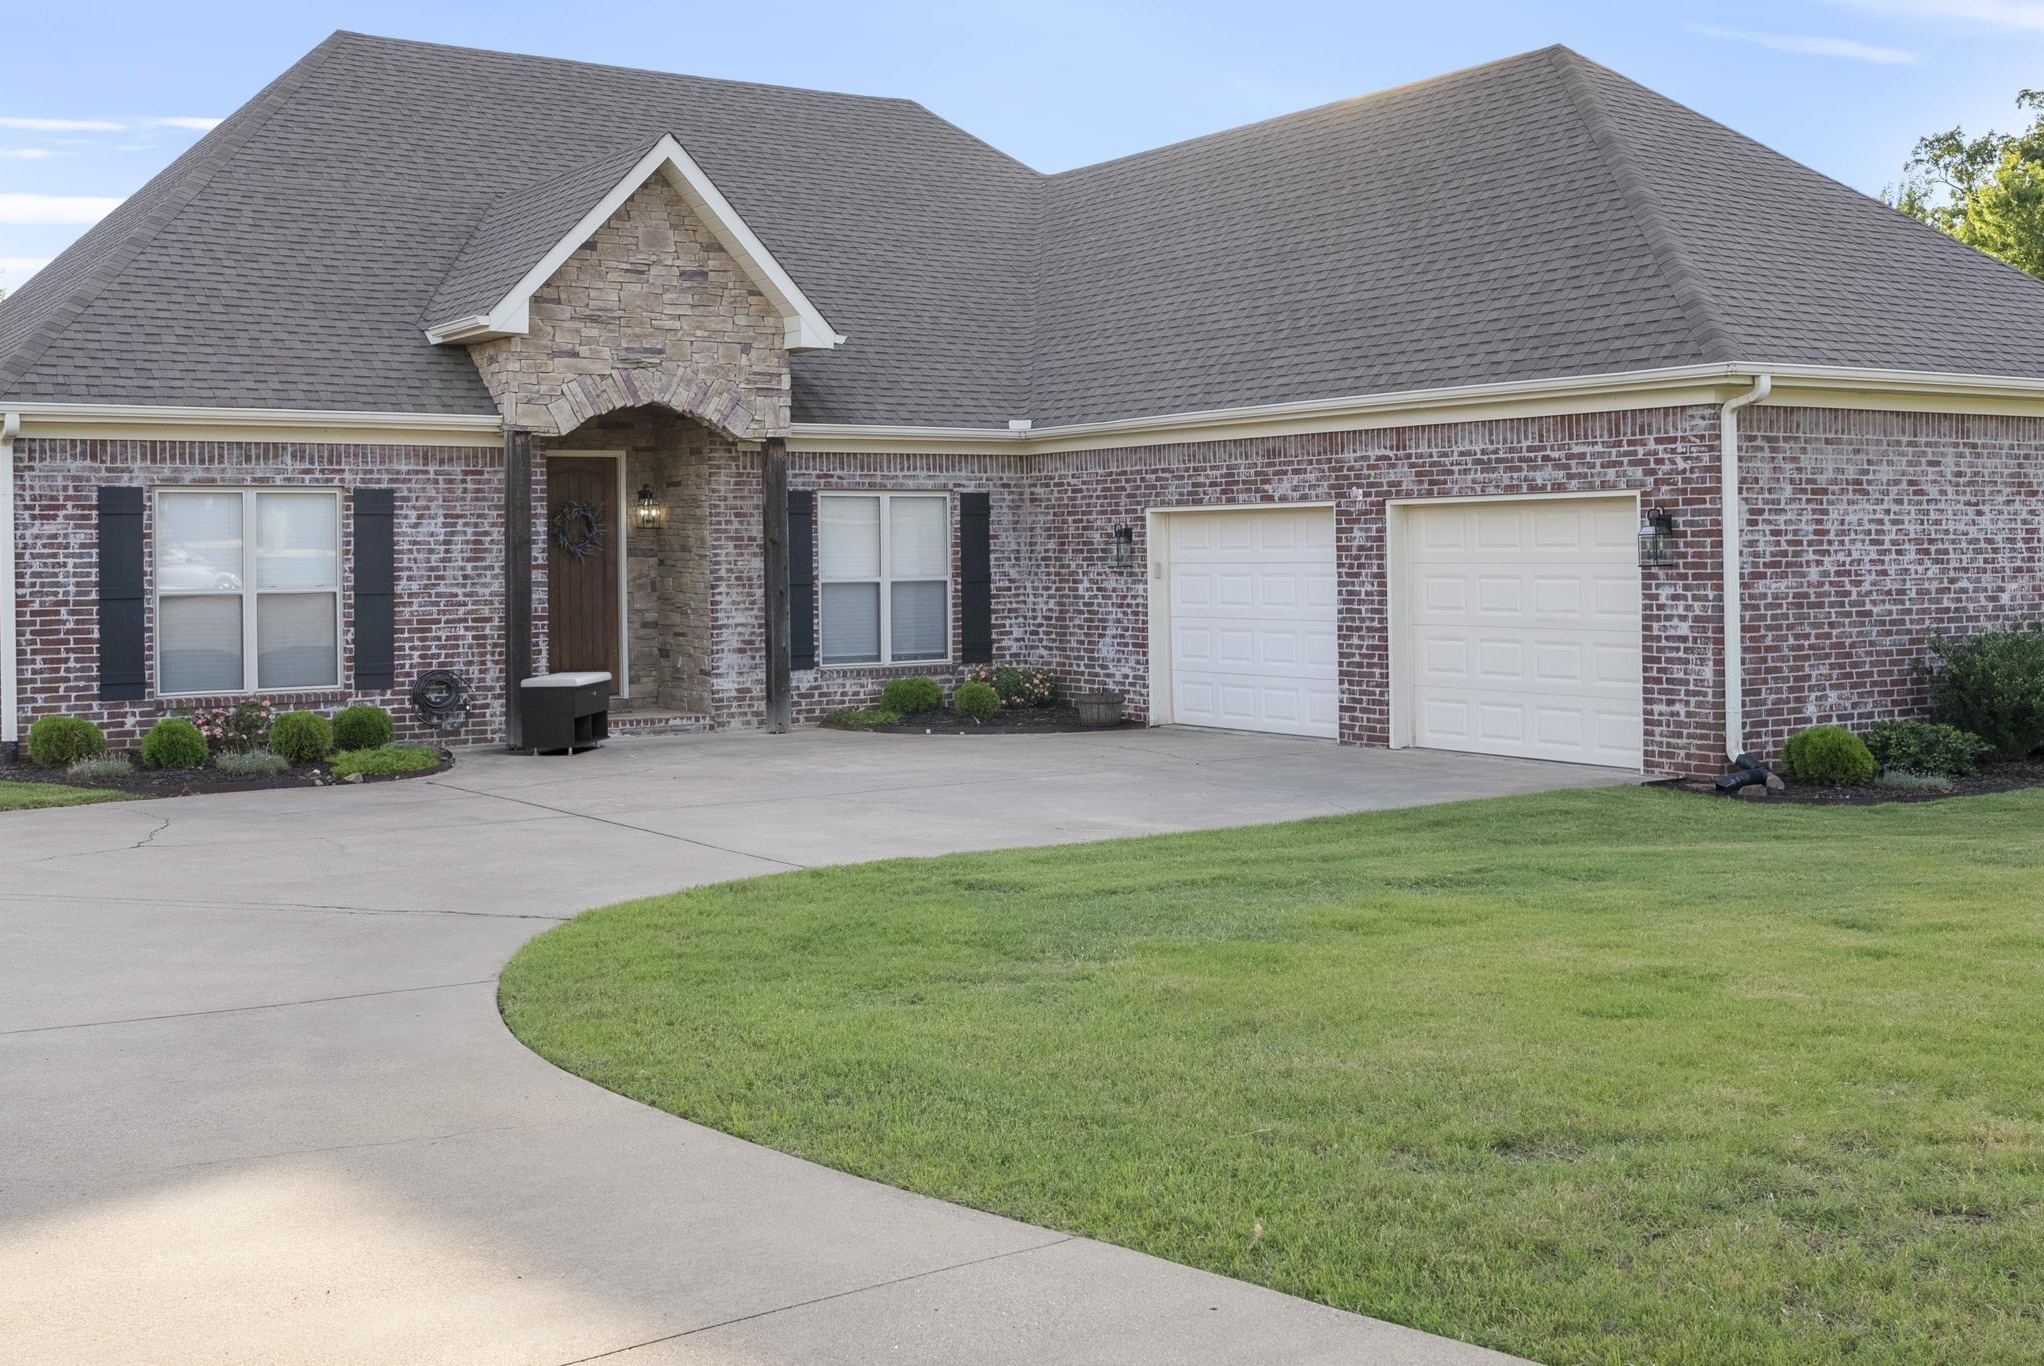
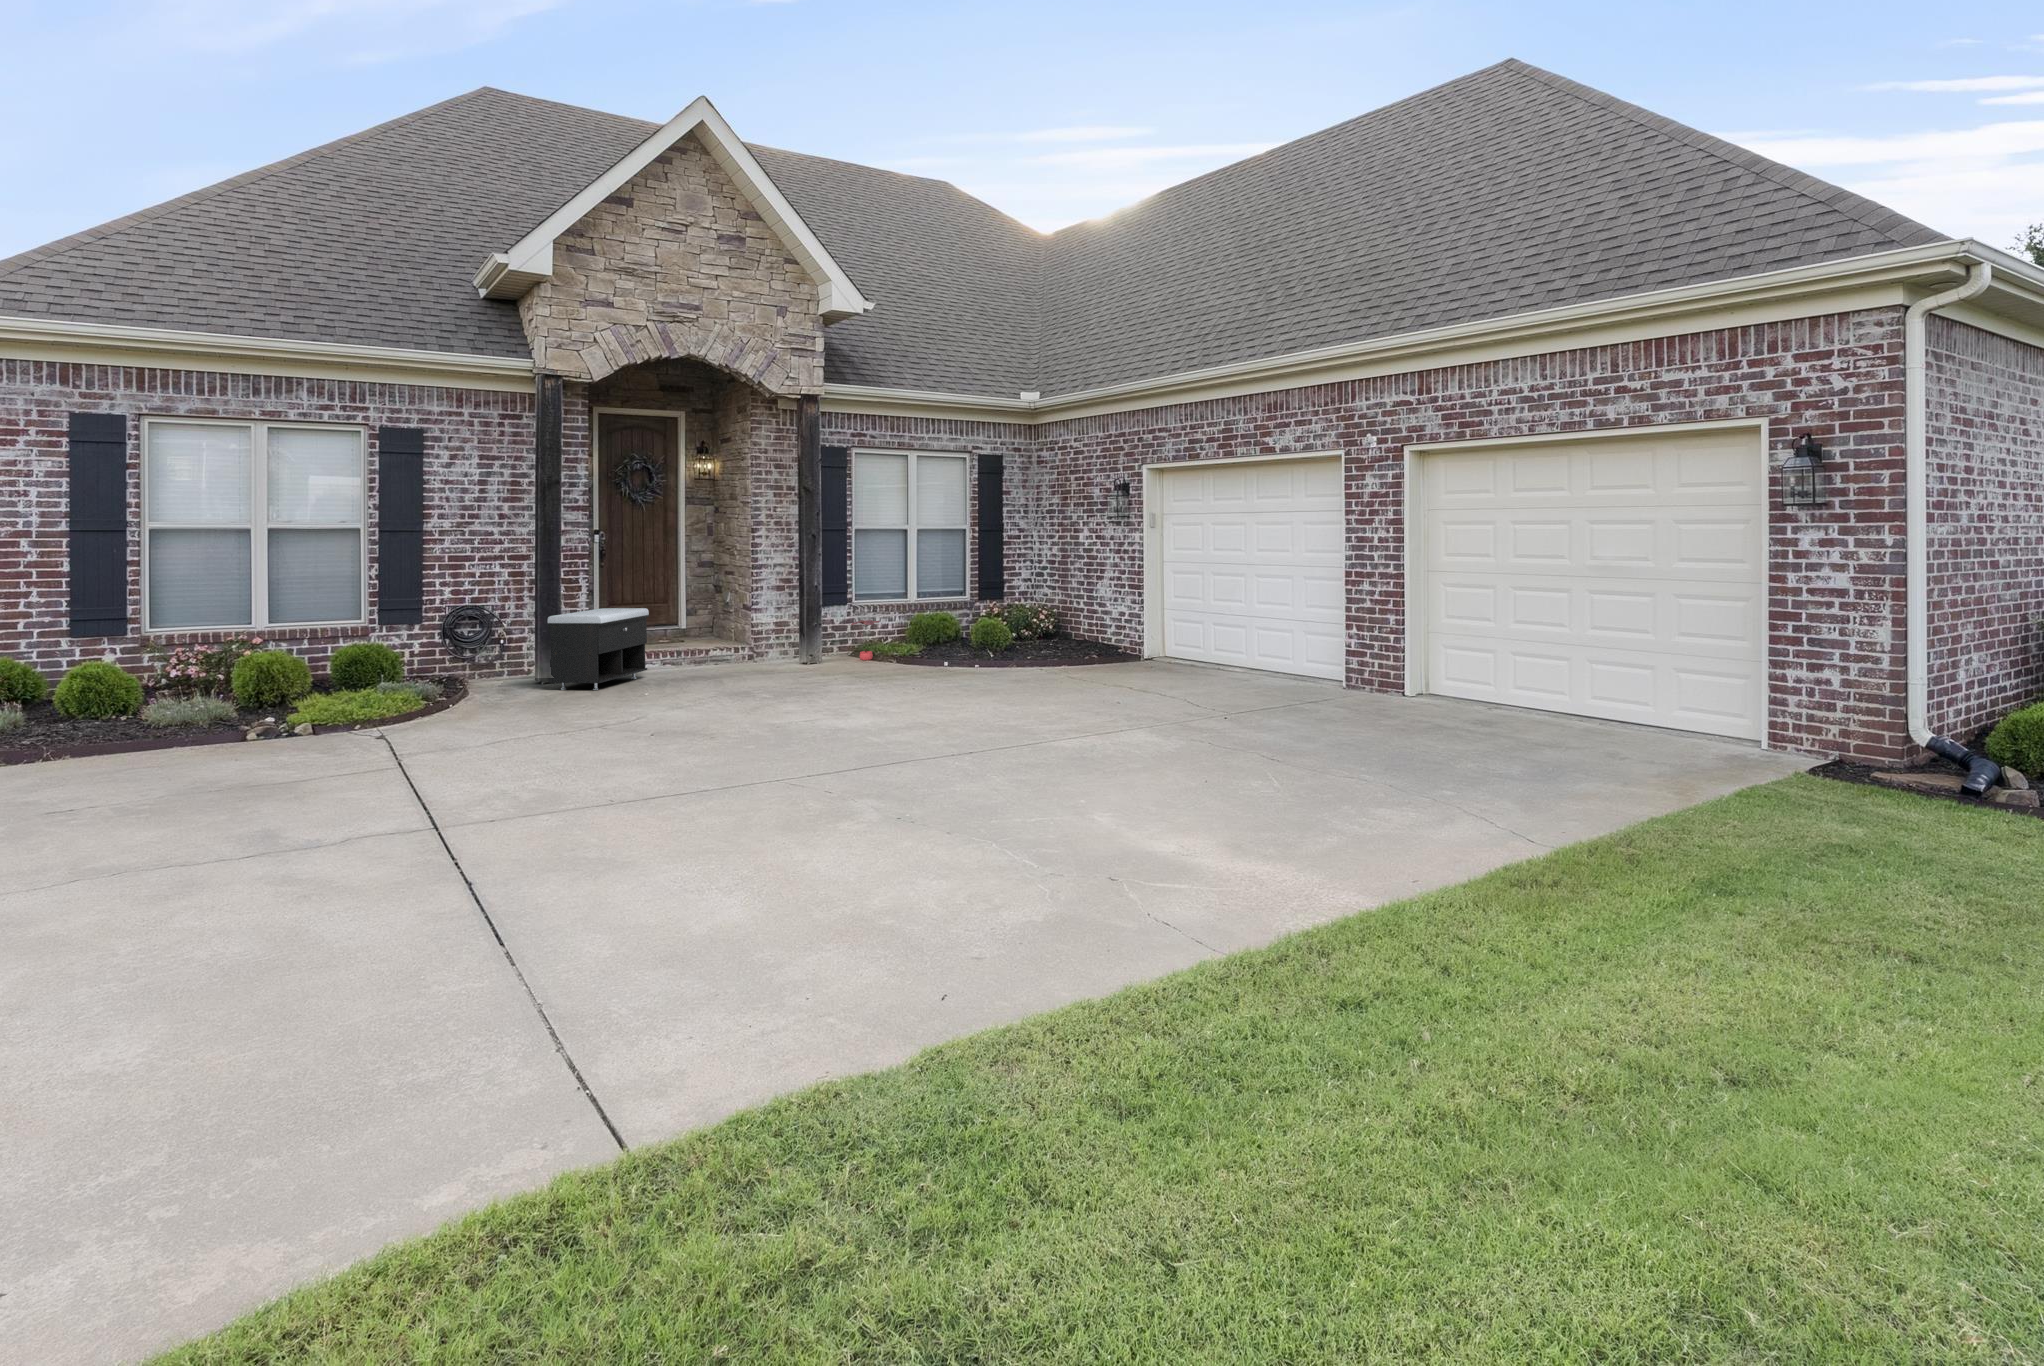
wooden bucket: present [1076,683,1125,726] -> none [1079,620,1124,659]
potted plant: none [818,685,851,730] -> present [851,620,880,660]

